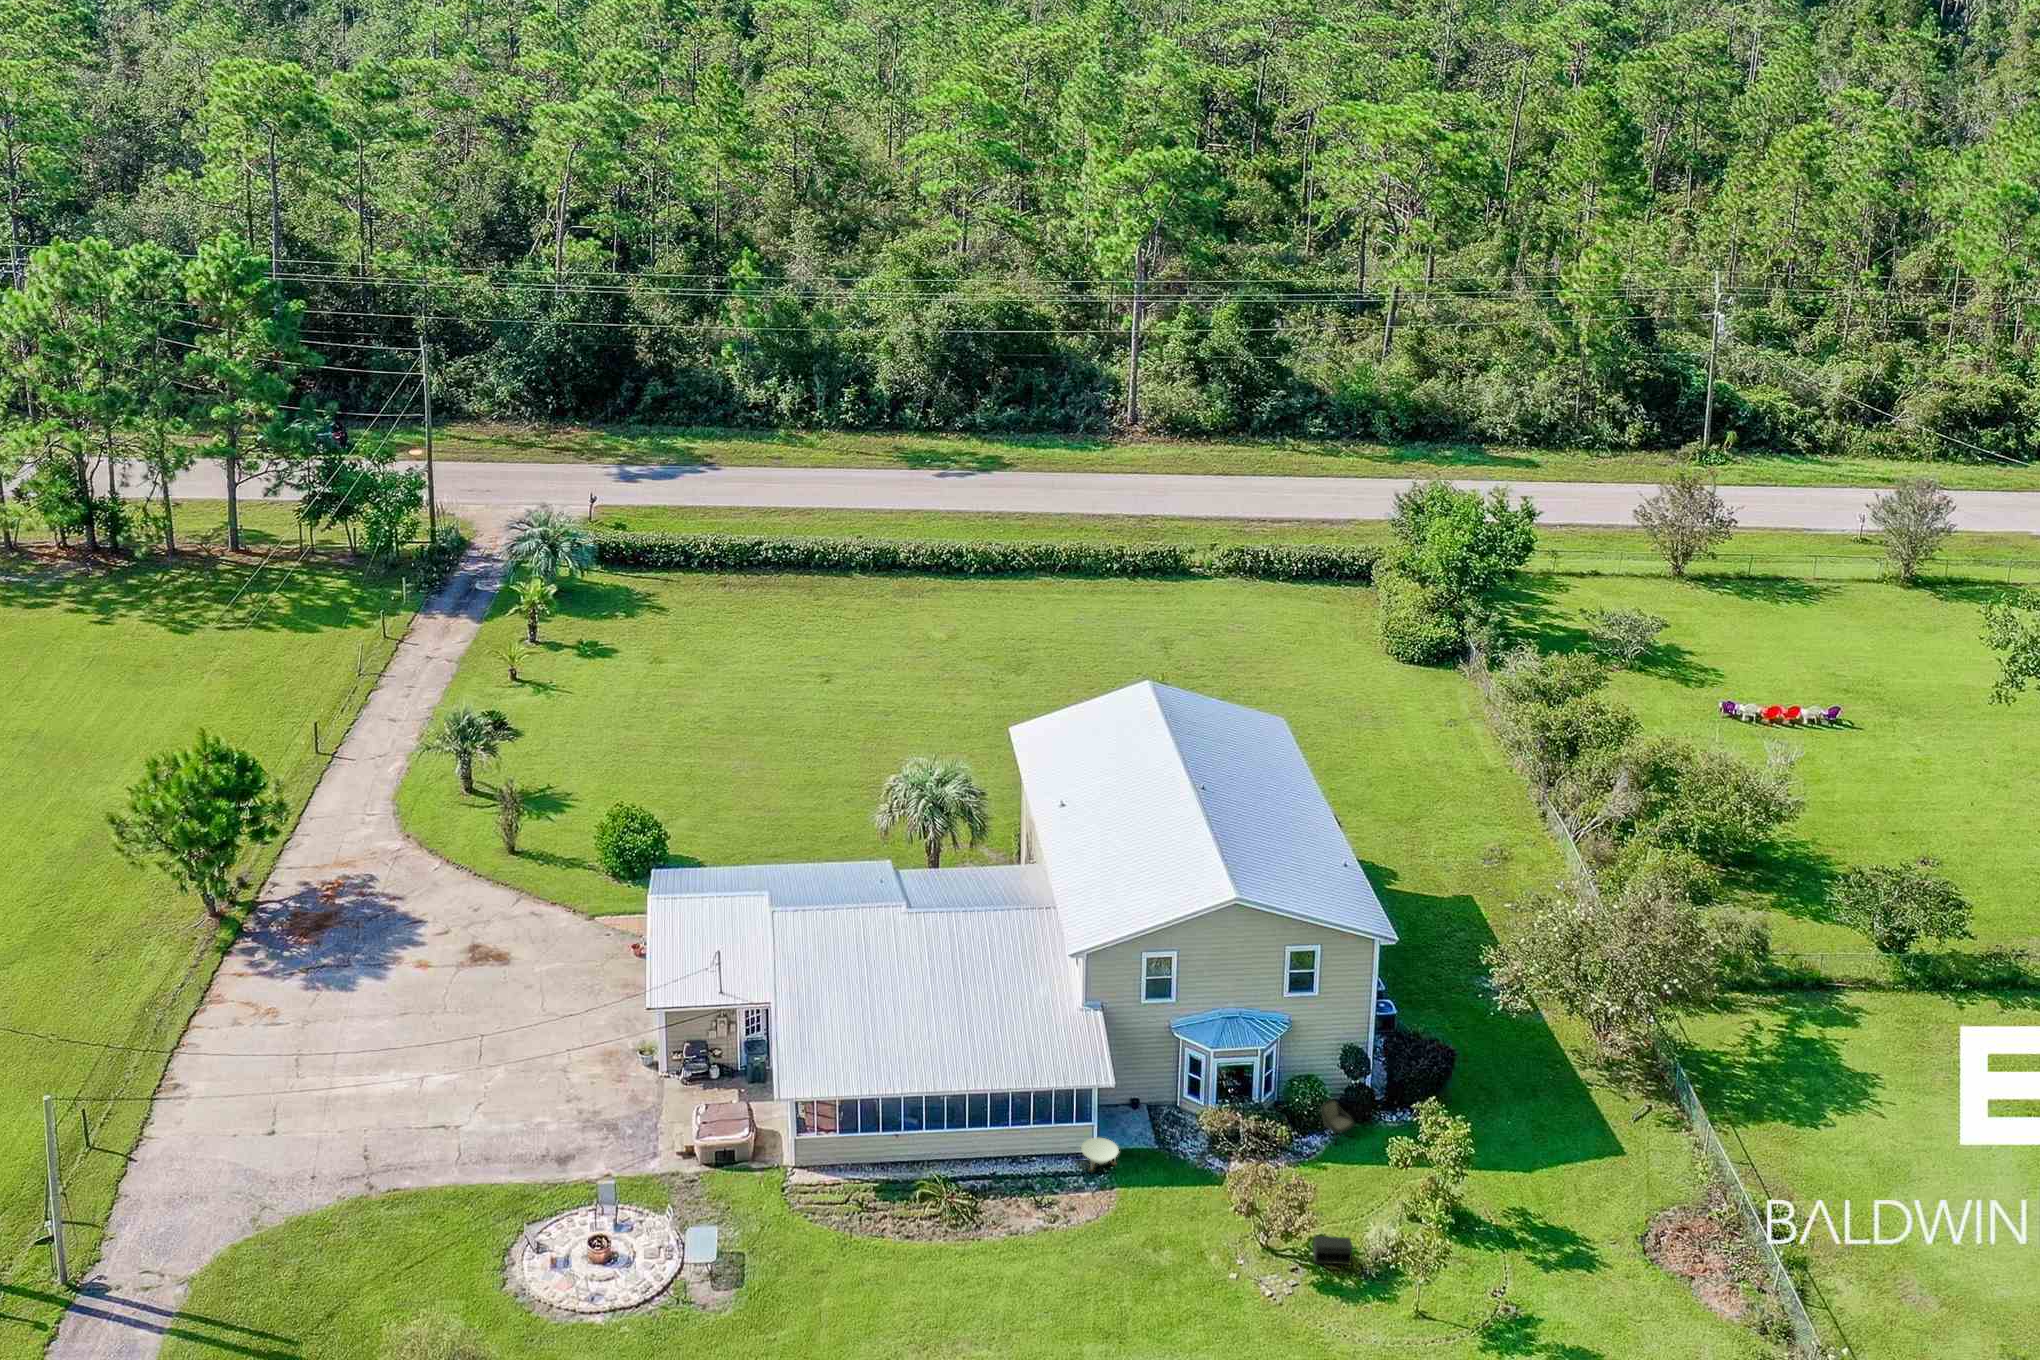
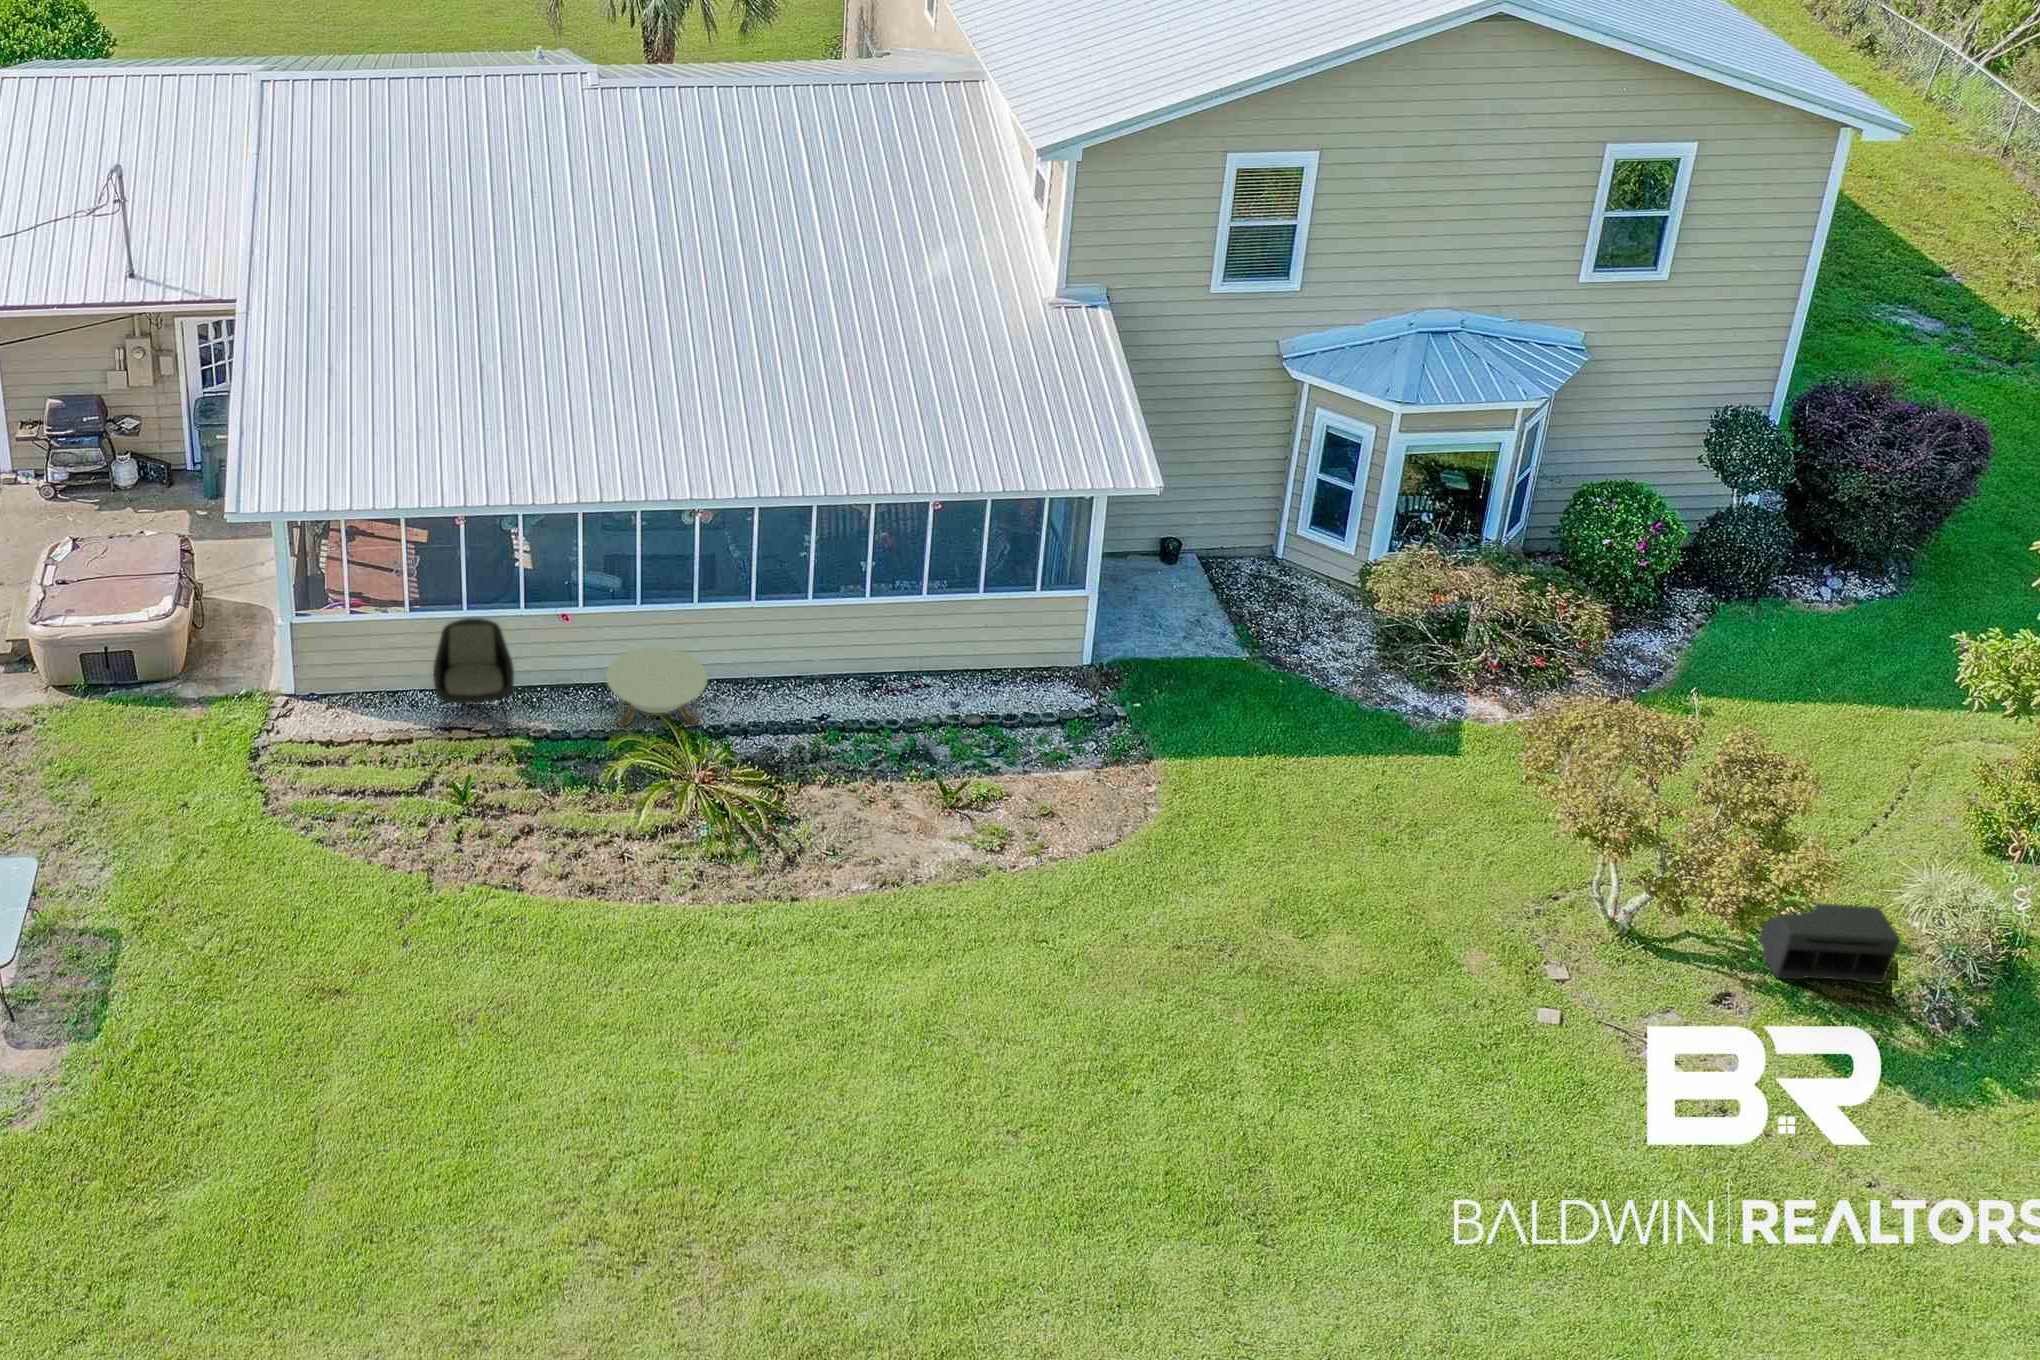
lounge chair: present [1322,1100,1354,1134] -> present [433,618,514,729]
round table: present [1081,1138,1119,1171] -> present [606,647,707,727]

